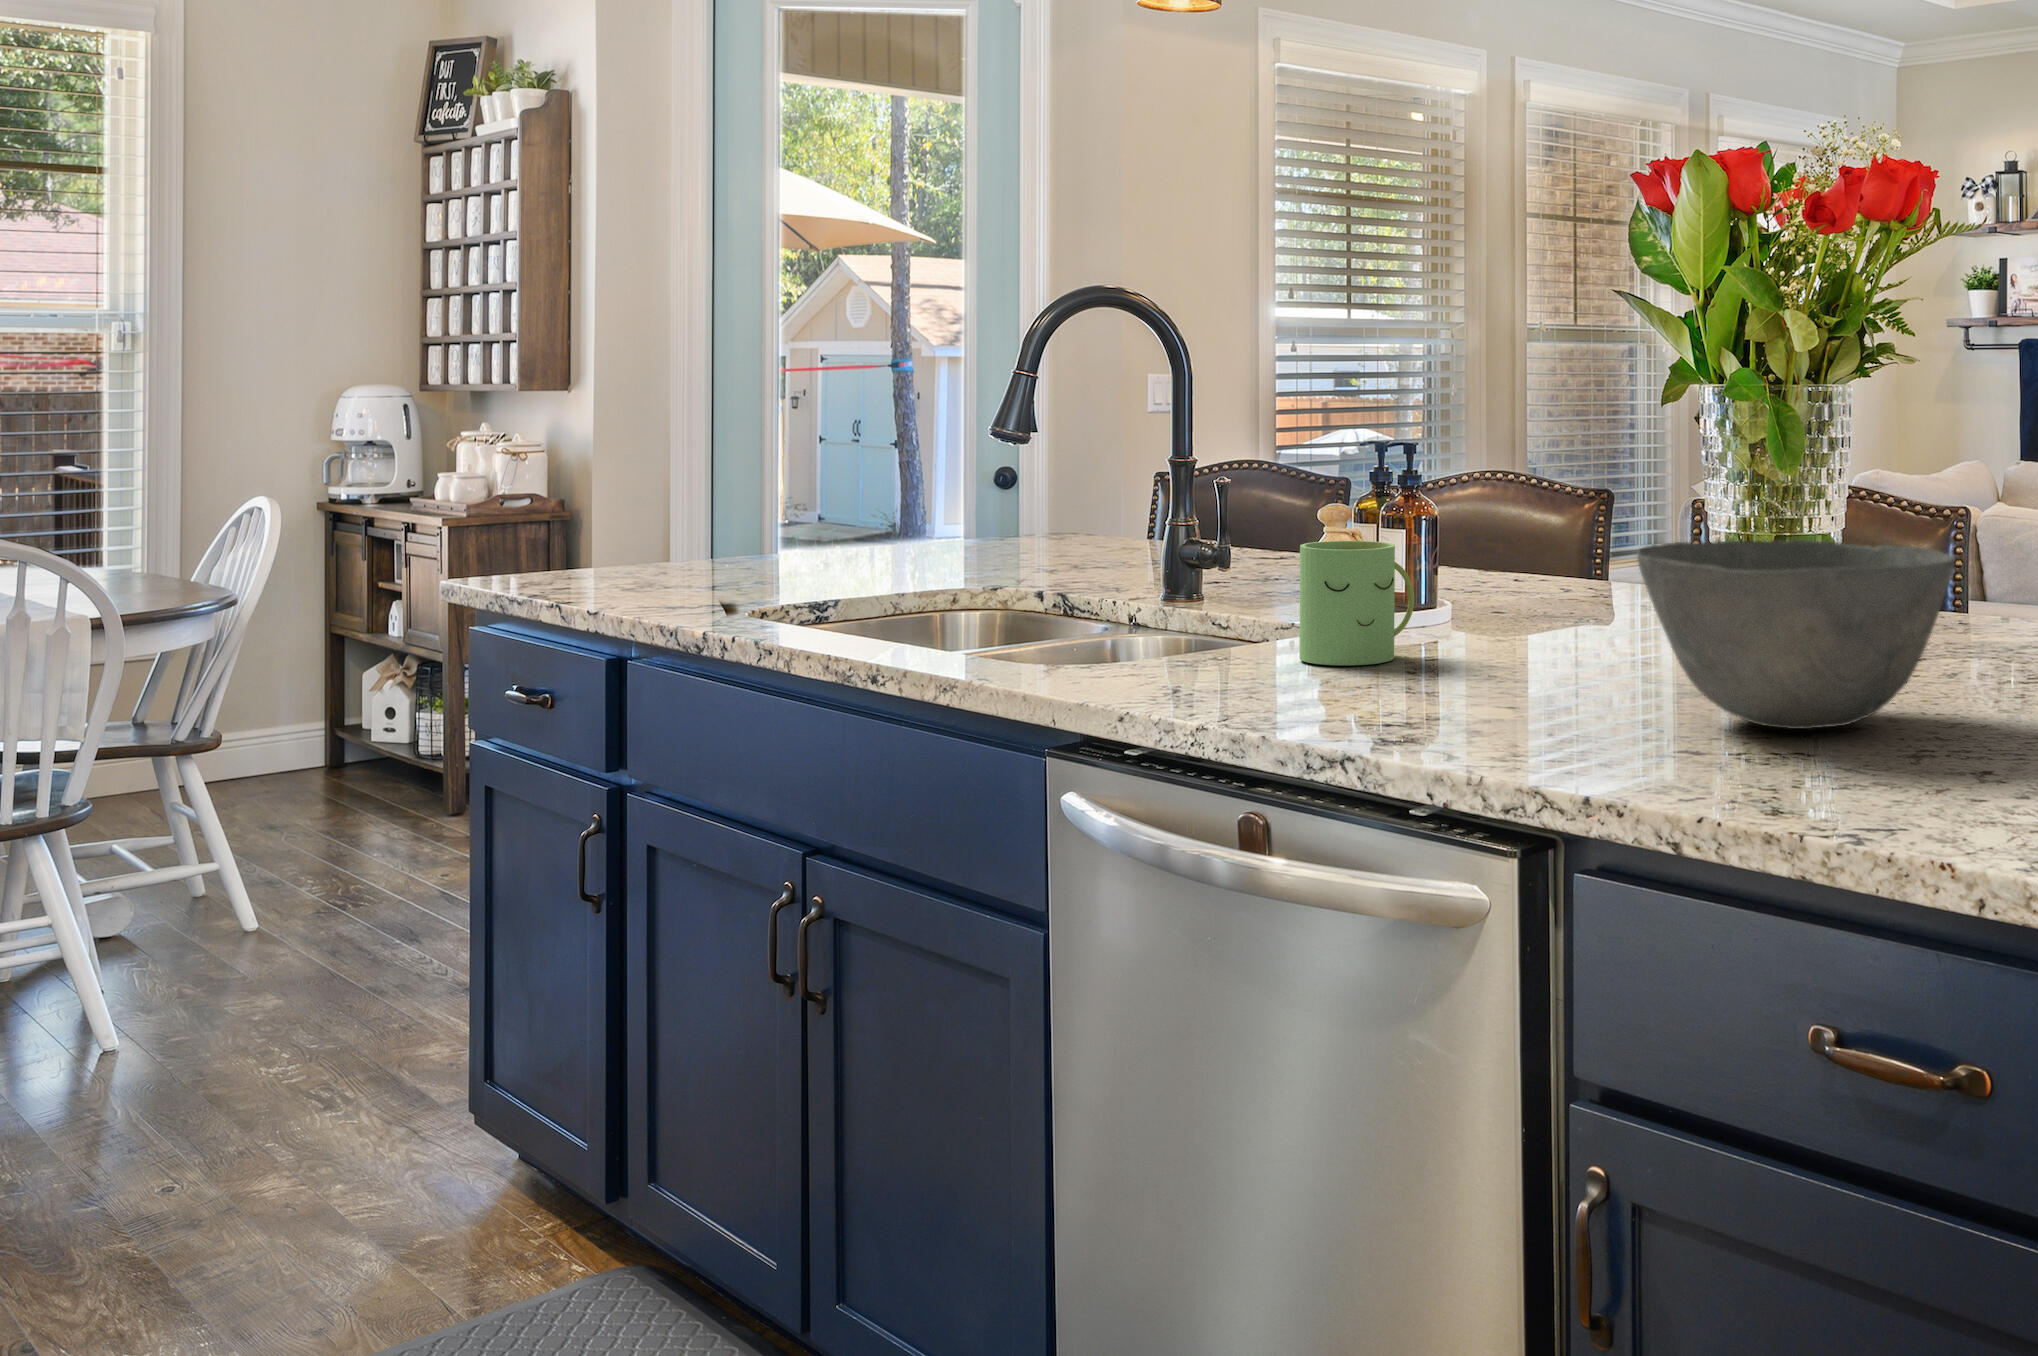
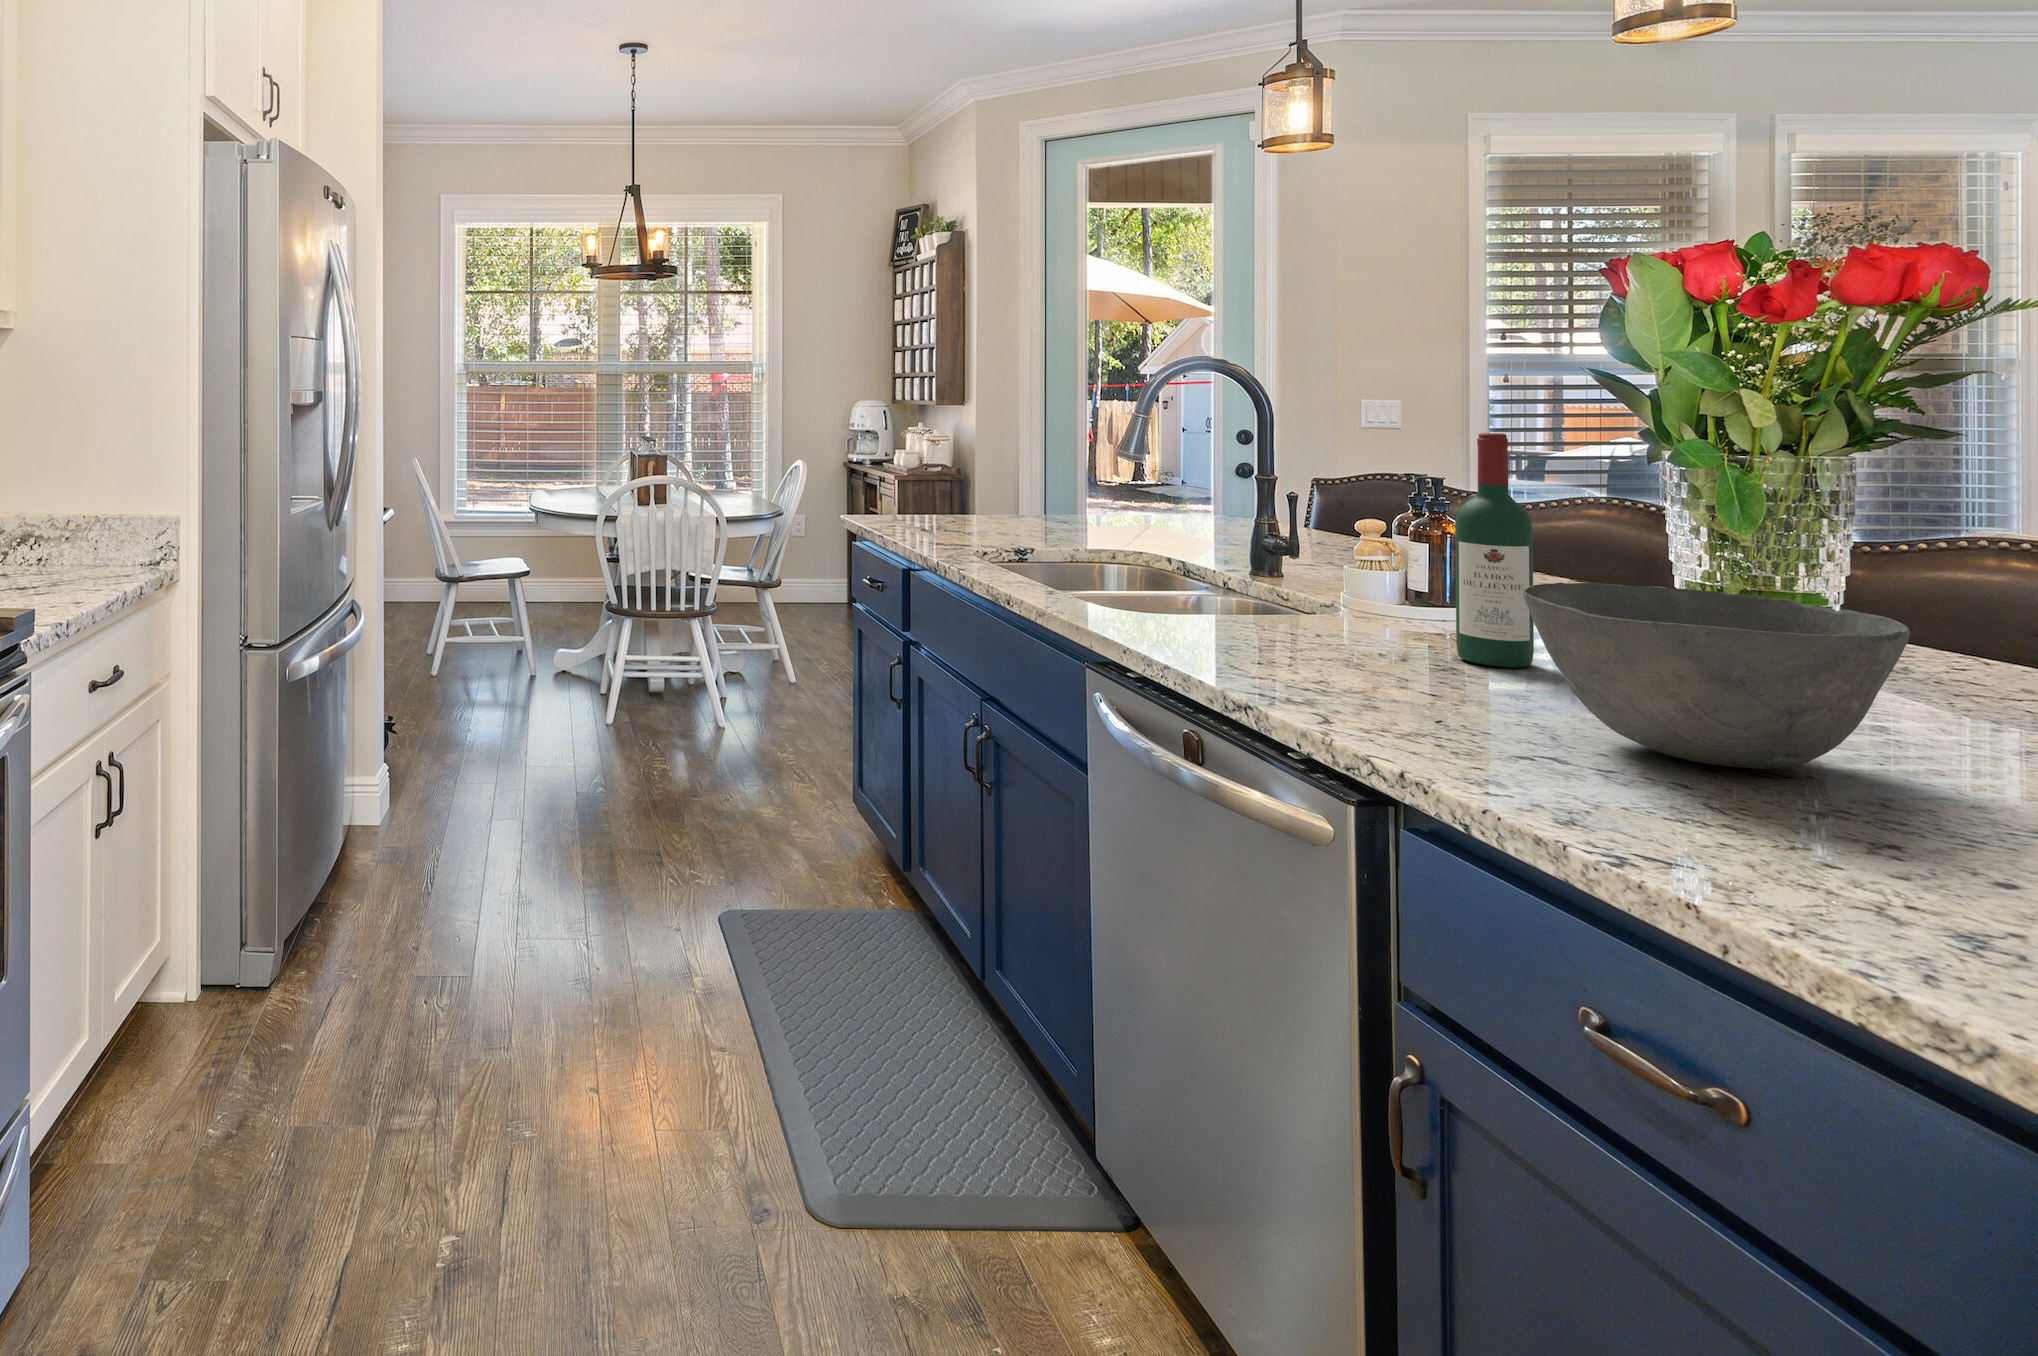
wine bottle: none [1488,376,1564,668] -> present [1455,433,1534,668]
mug: present [1299,541,1414,665] -> none [1296,547,1400,643]

